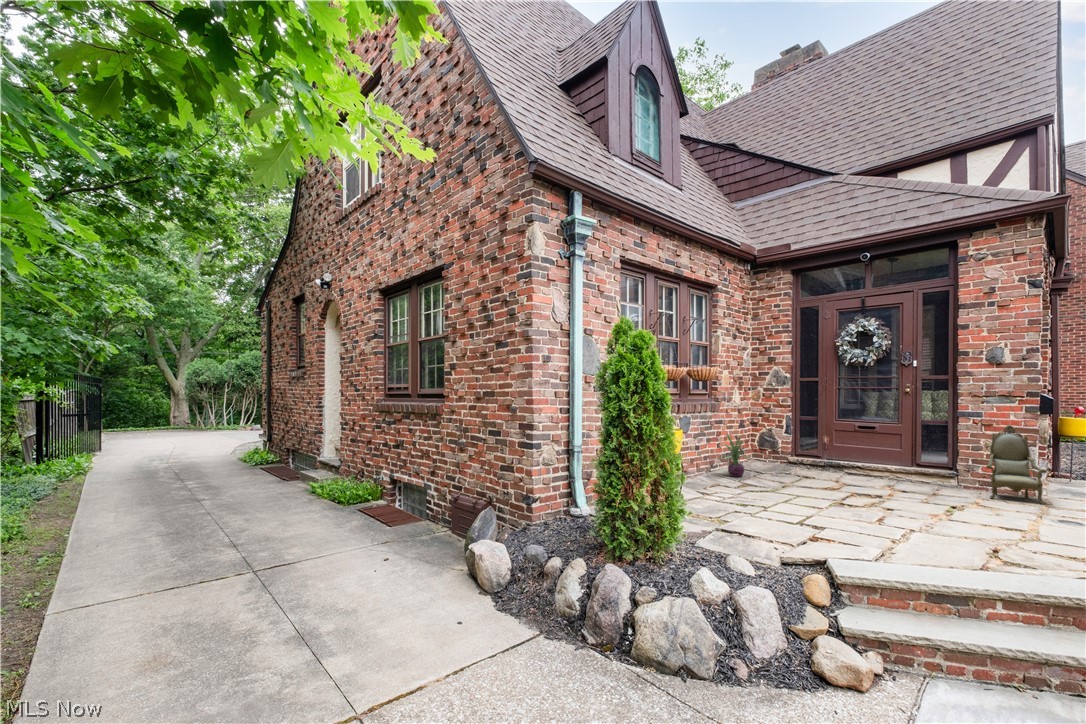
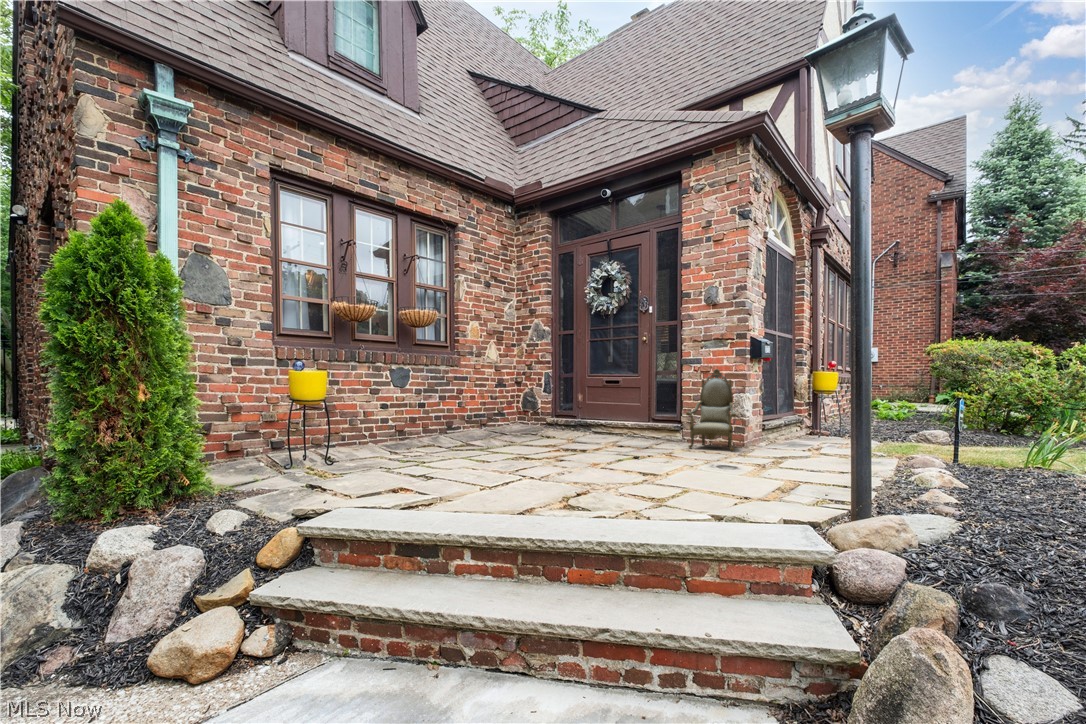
decorative plant: present [724,434,749,477] -> none [436,390,485,438]

